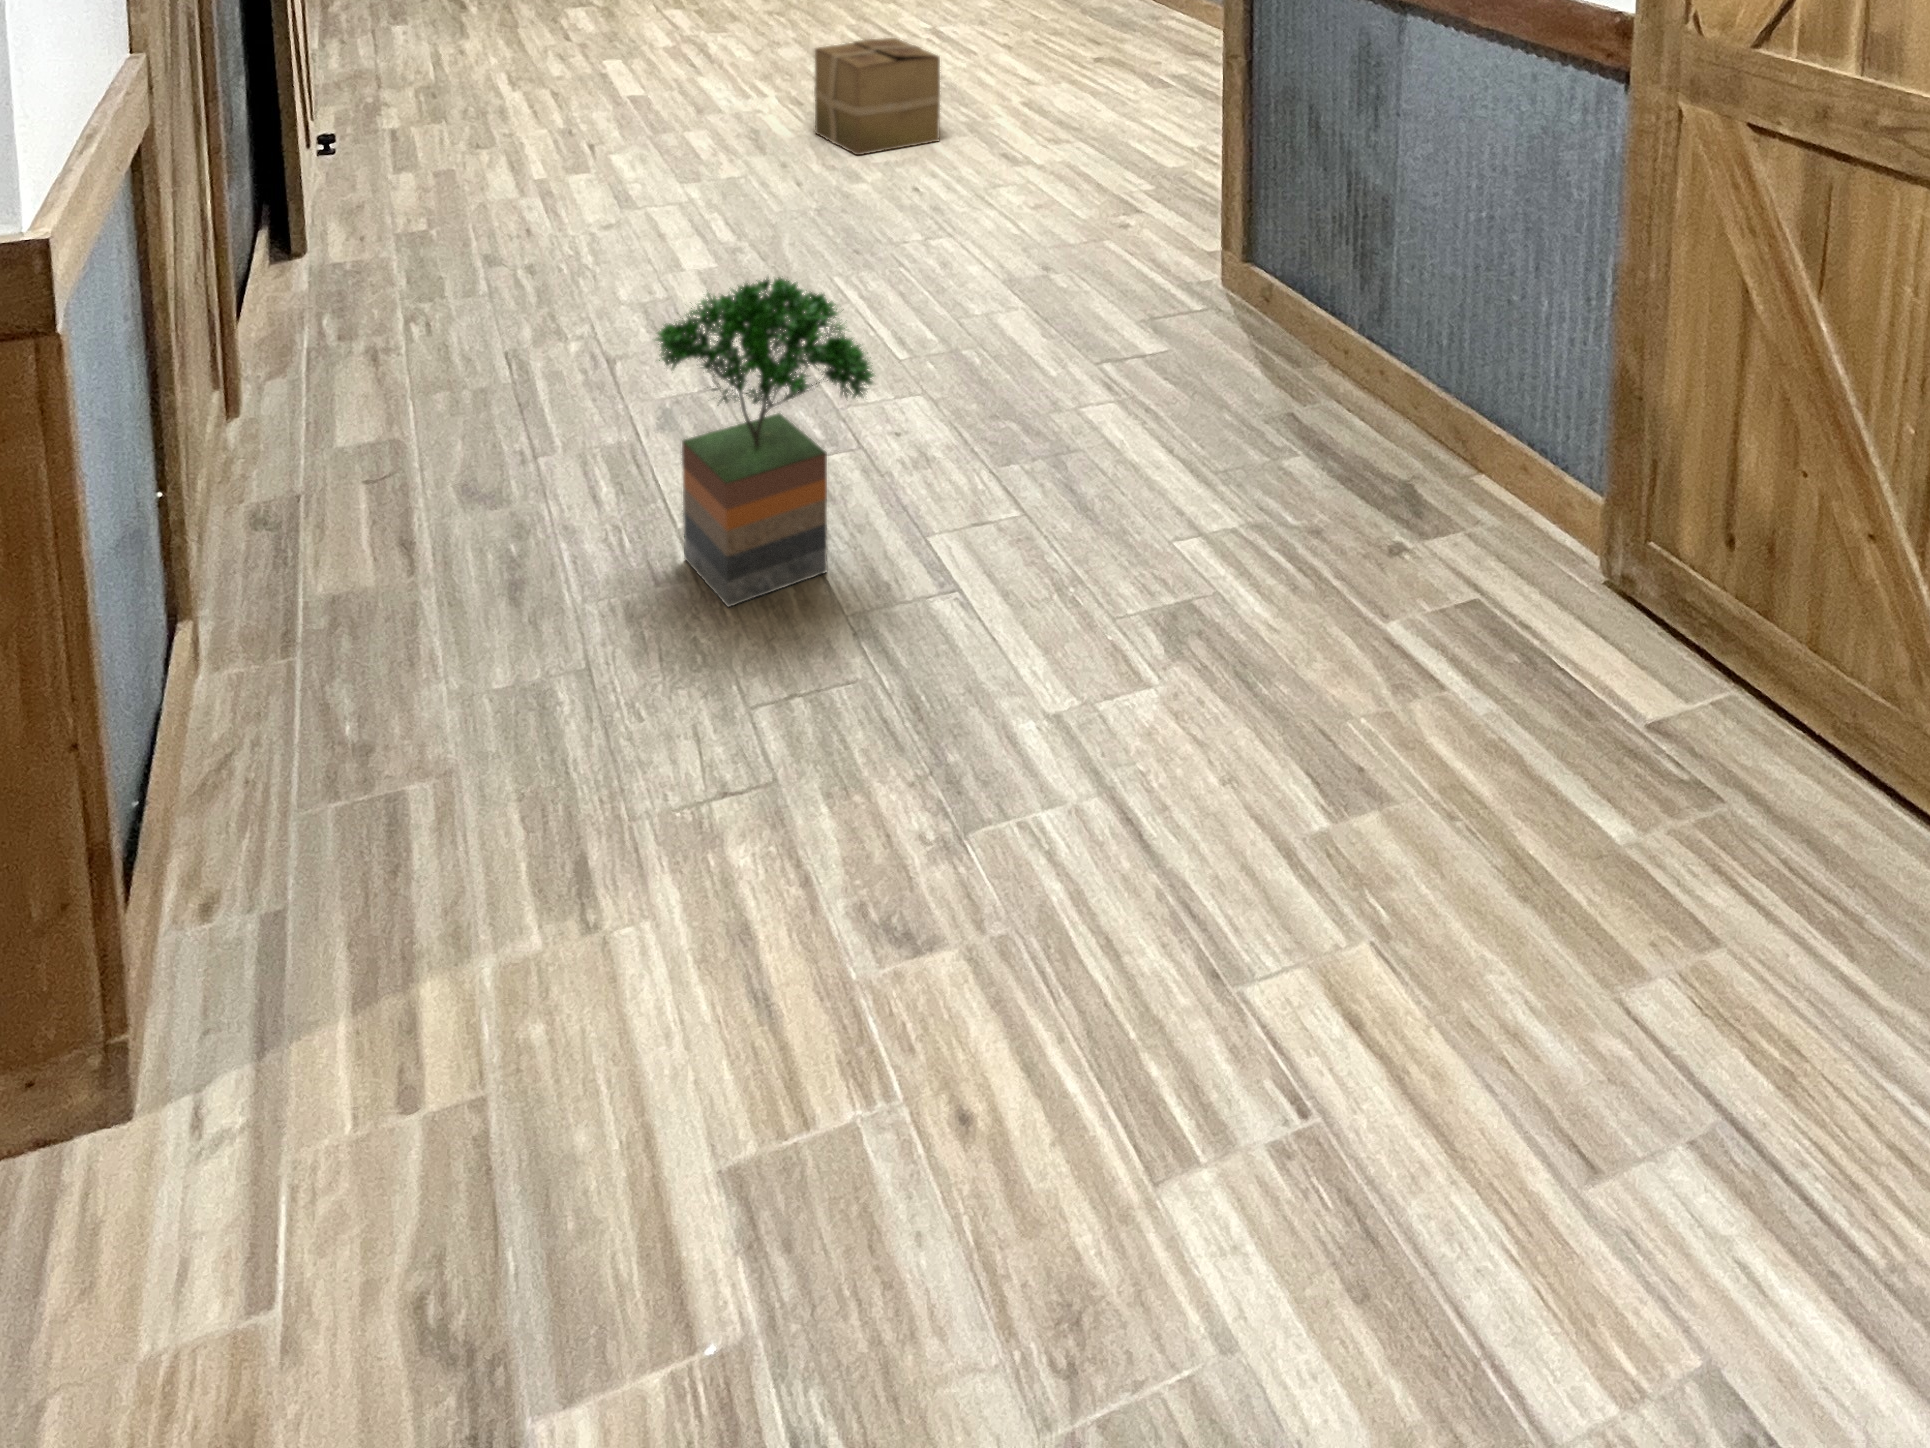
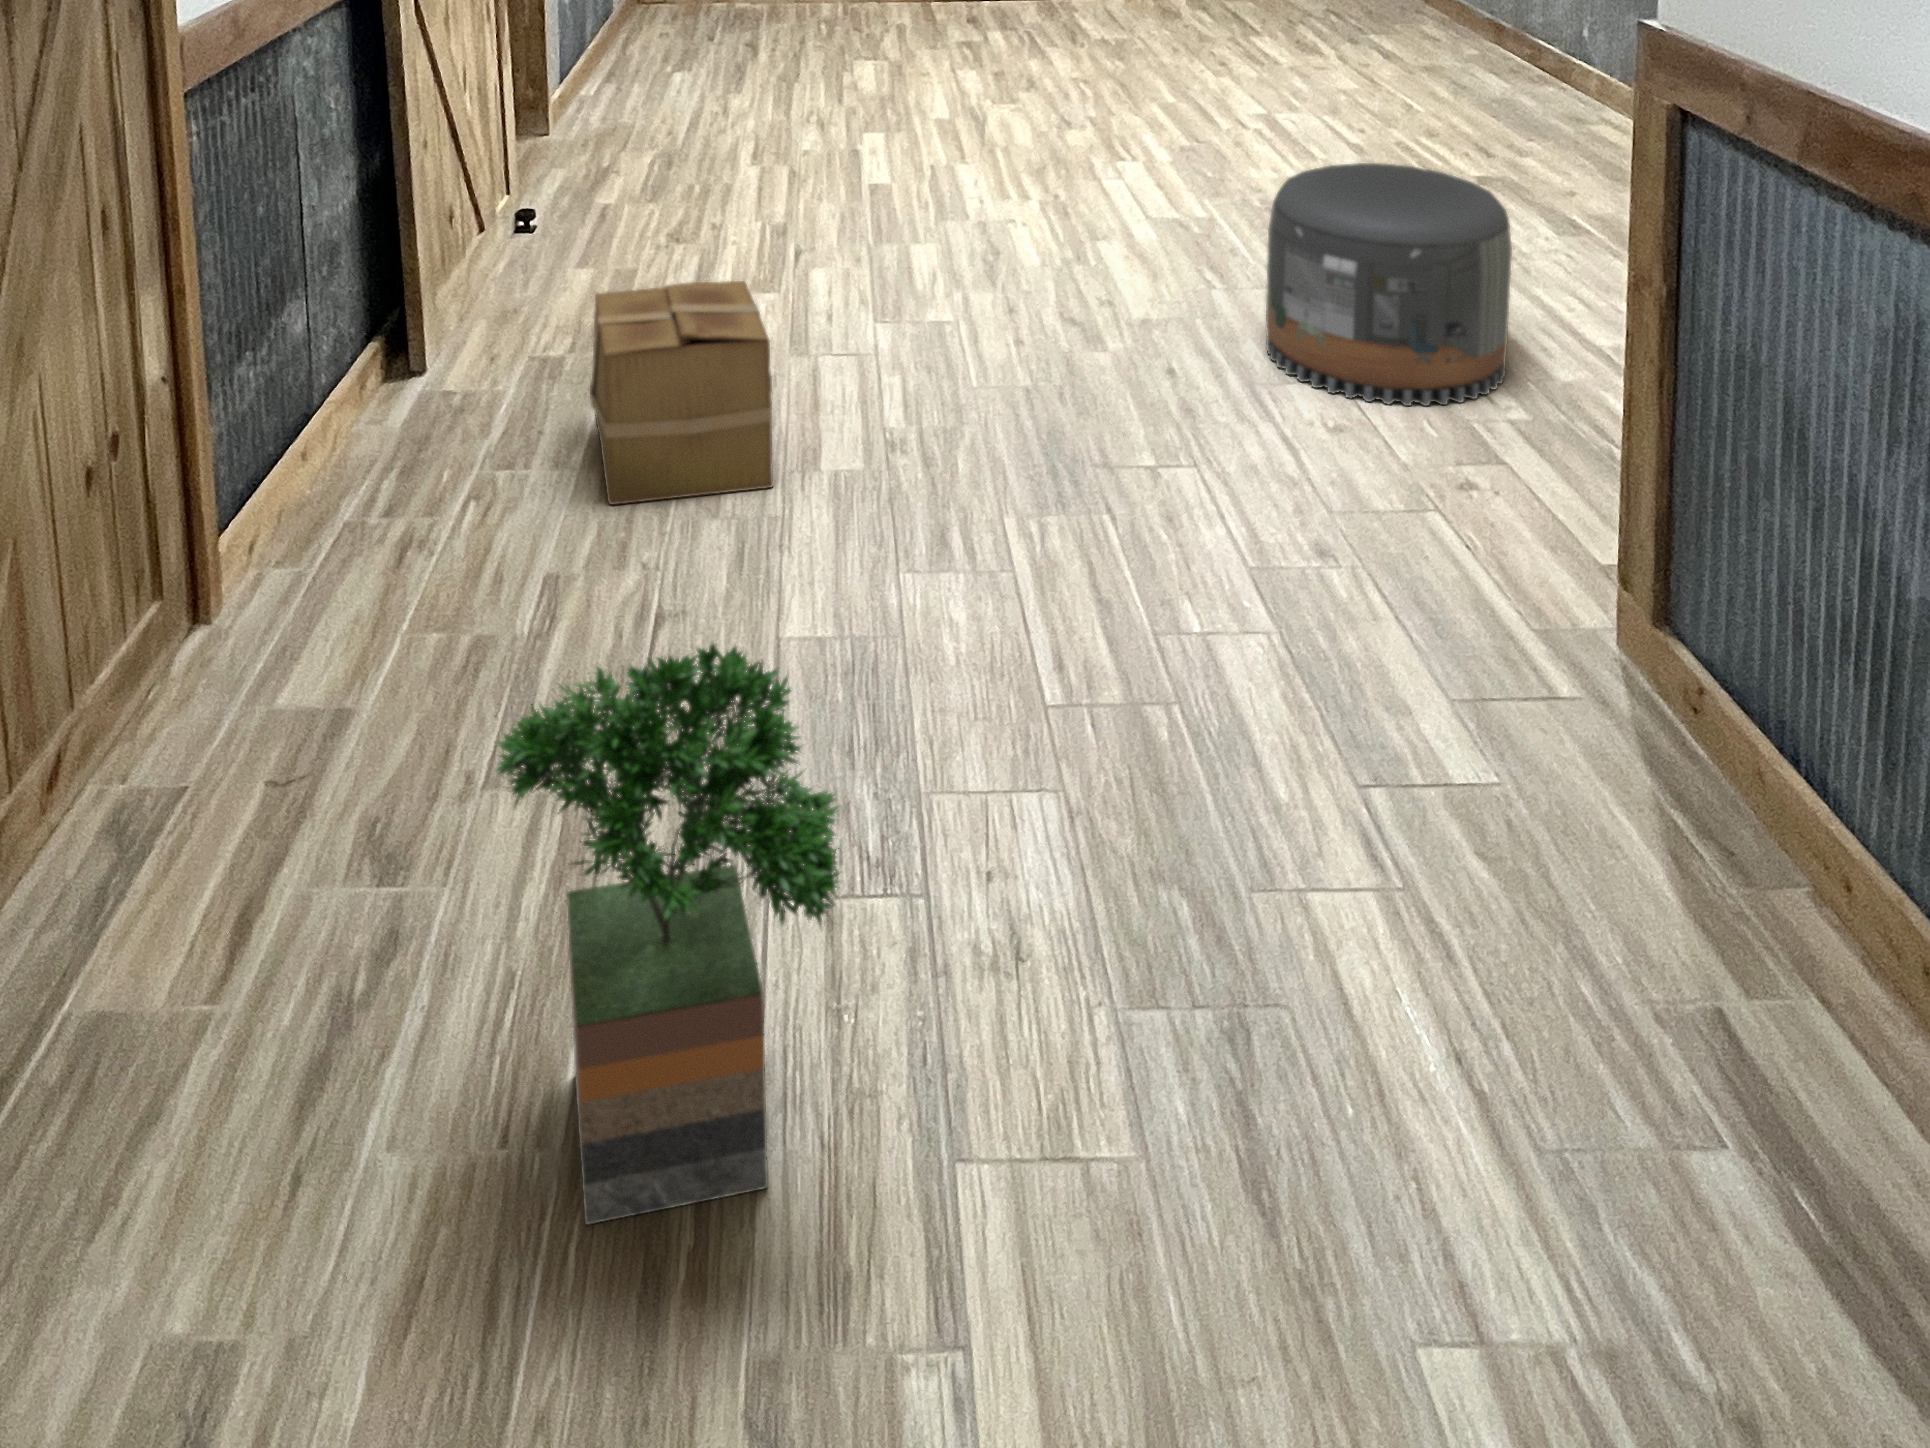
pouf: none [976,33,1135,189] -> present [1266,163,1512,406]
cardboard box: present [814,38,940,155] -> present [590,281,773,505]

